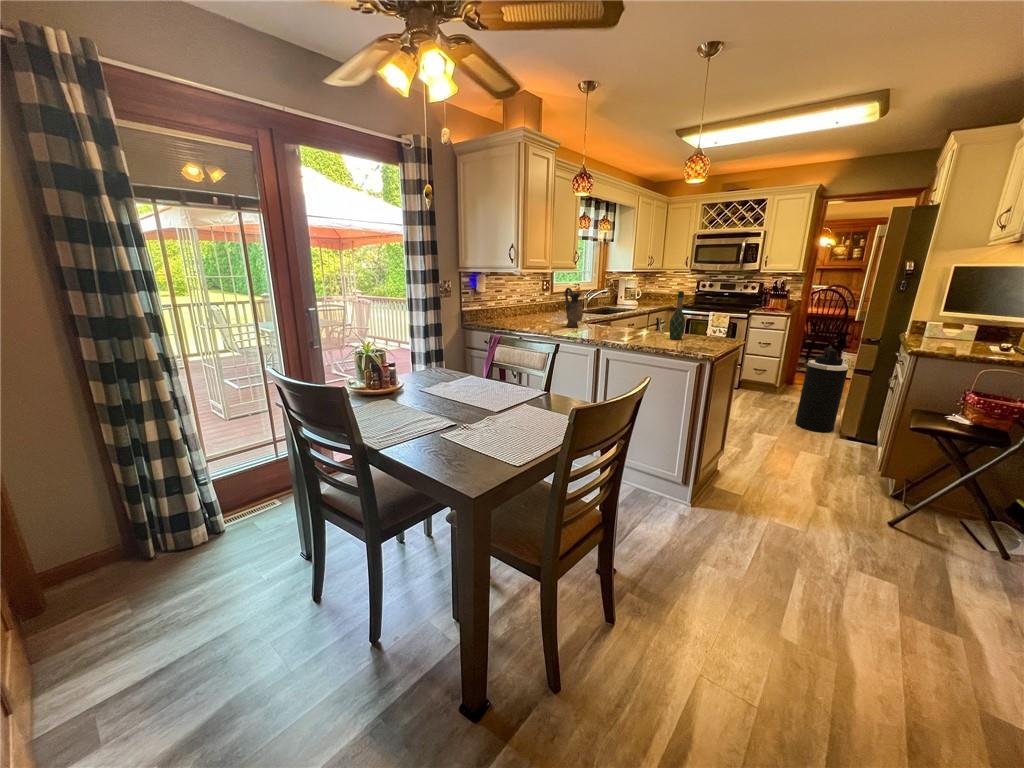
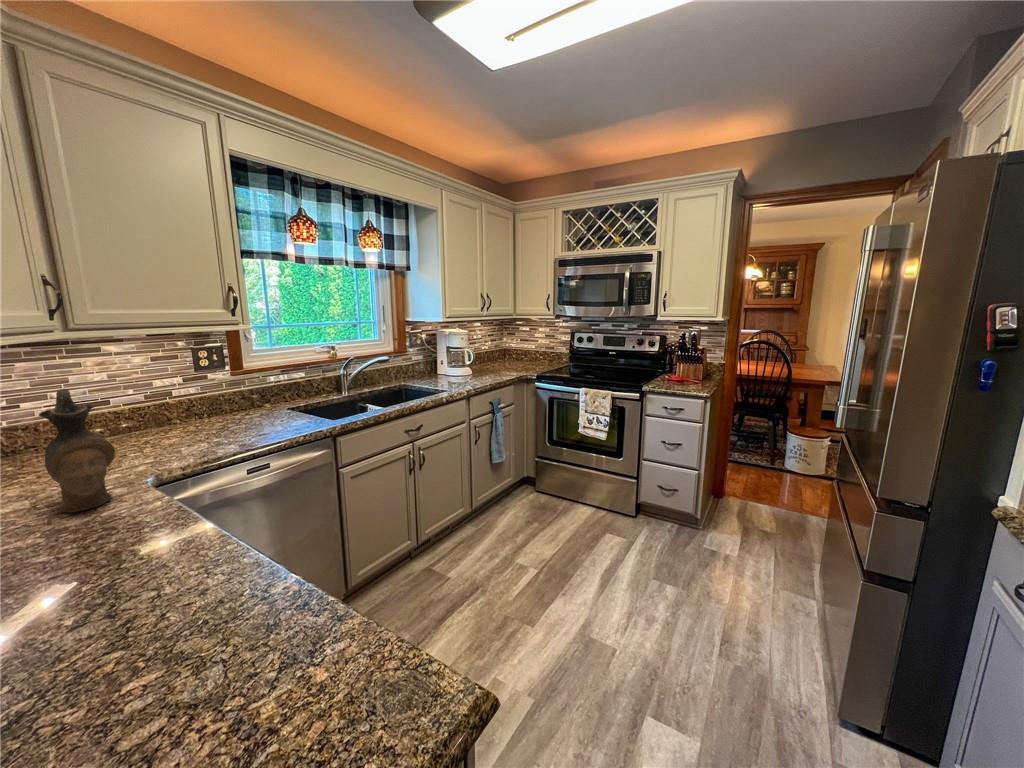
wine bottle: present [669,292,686,339] -> none [158,458,242,676]
trash can: present [795,347,848,433] -> none [734,485,833,683]

